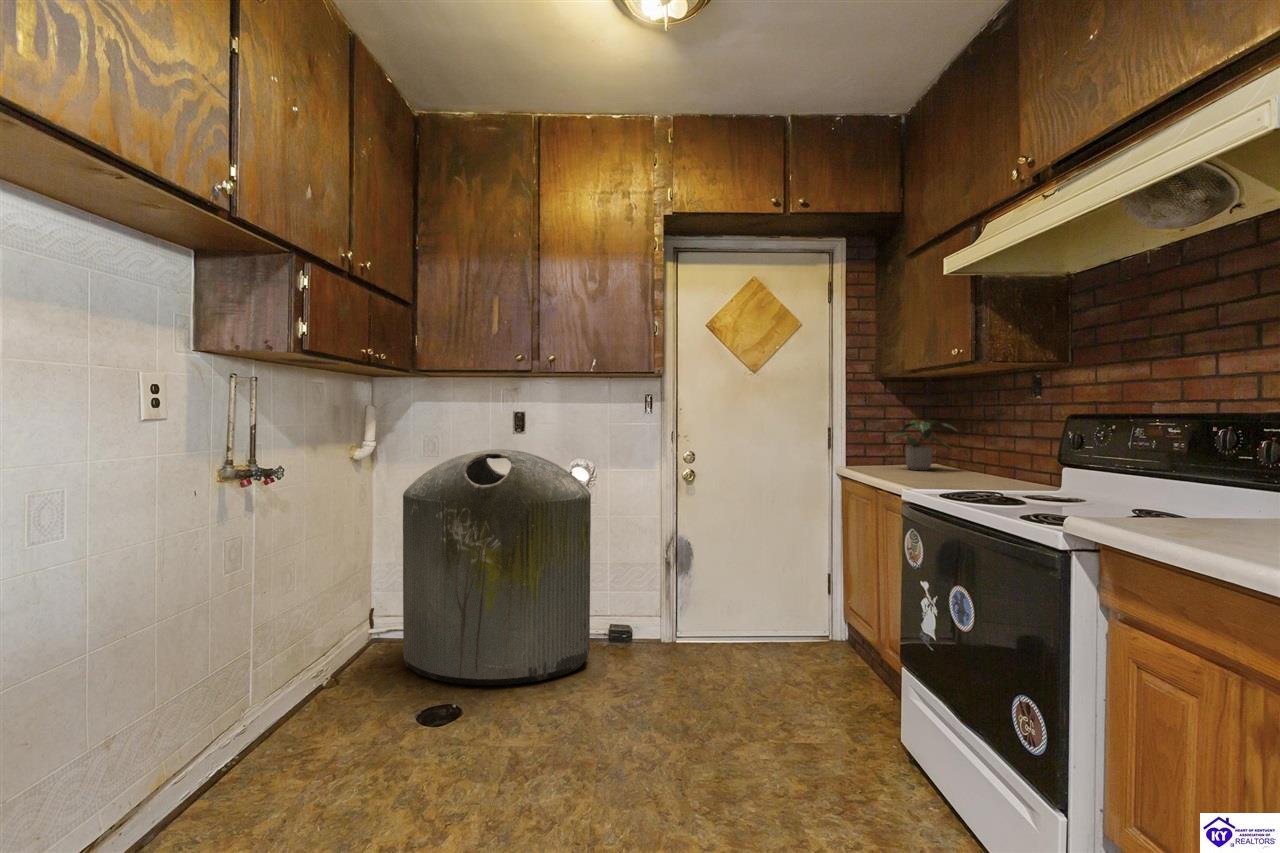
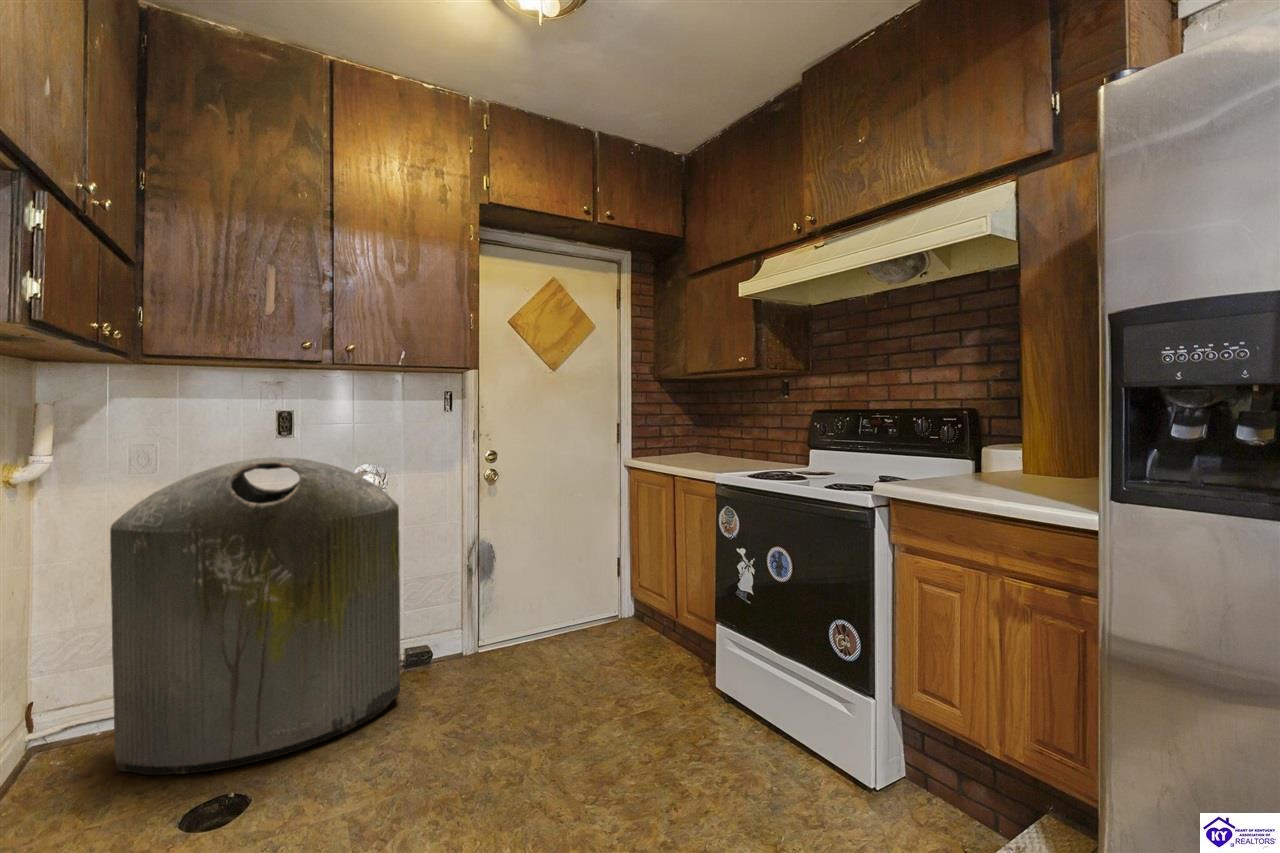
potted plant: present [891,420,957,470] -> none [674,417,724,459]

